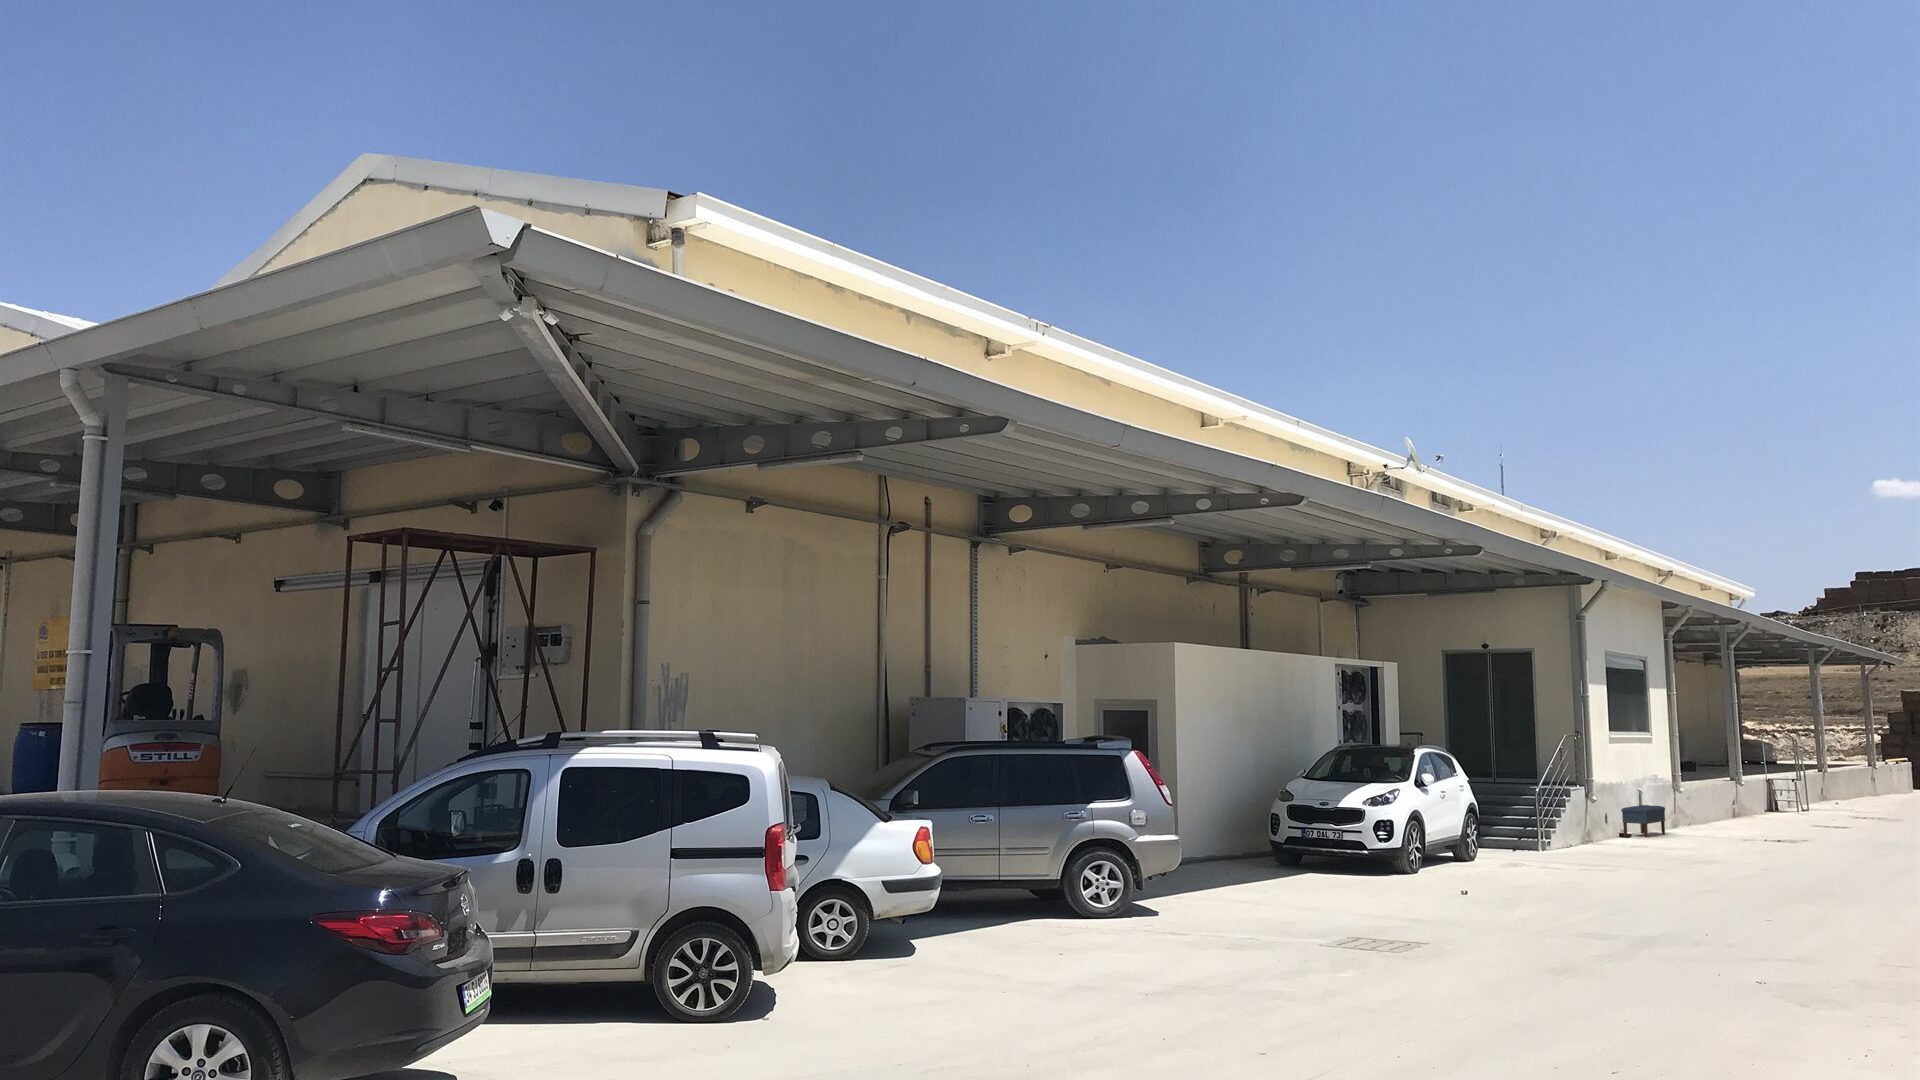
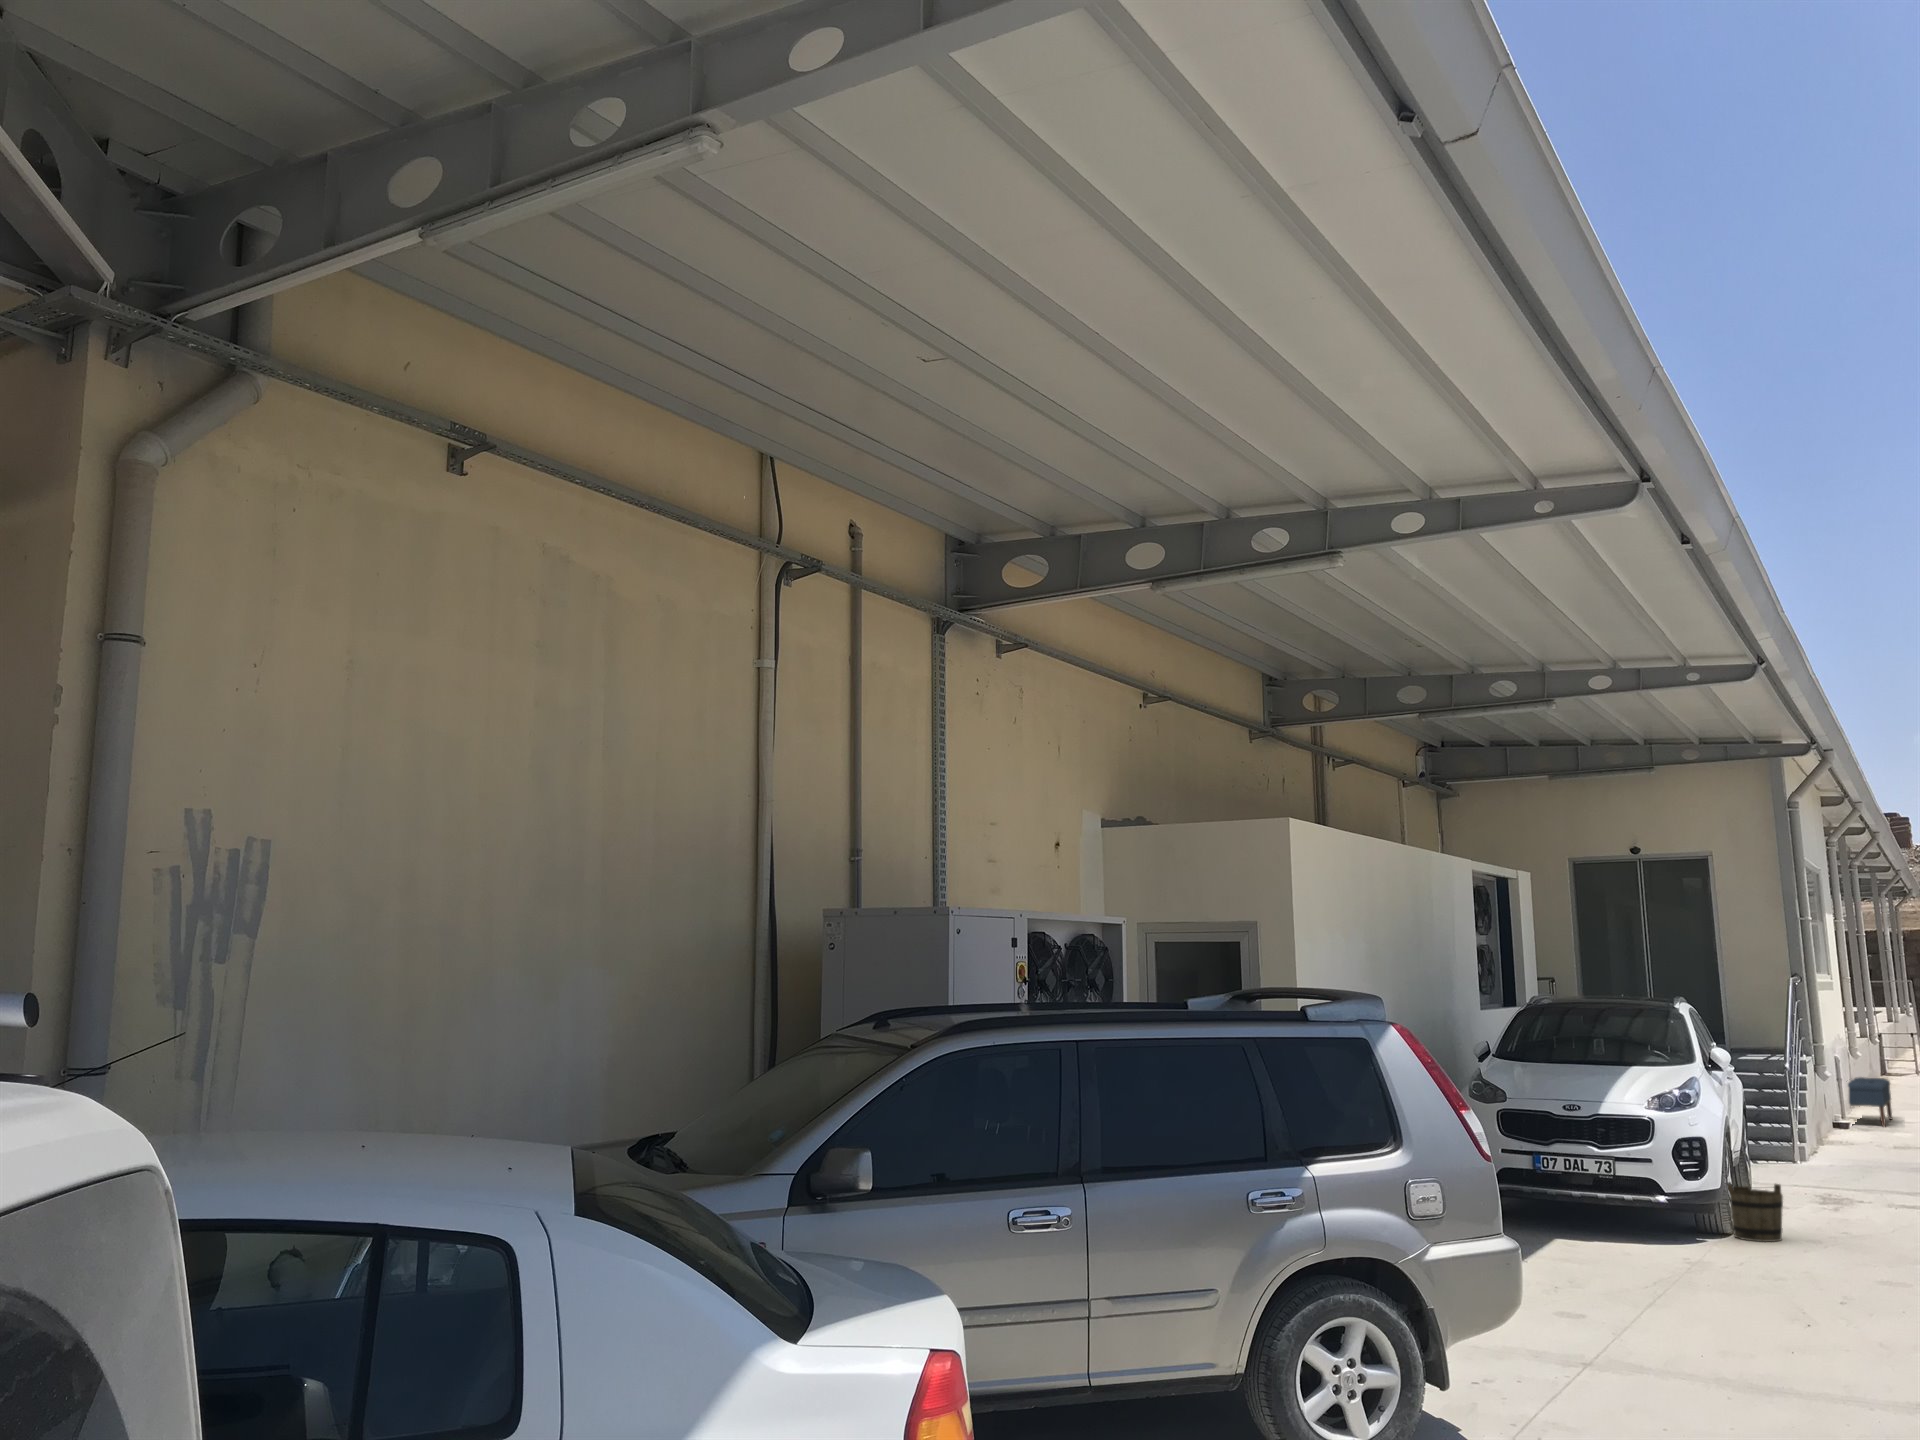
bucket: none [1404,846,1435,876] -> present [1728,1184,1783,1242]

